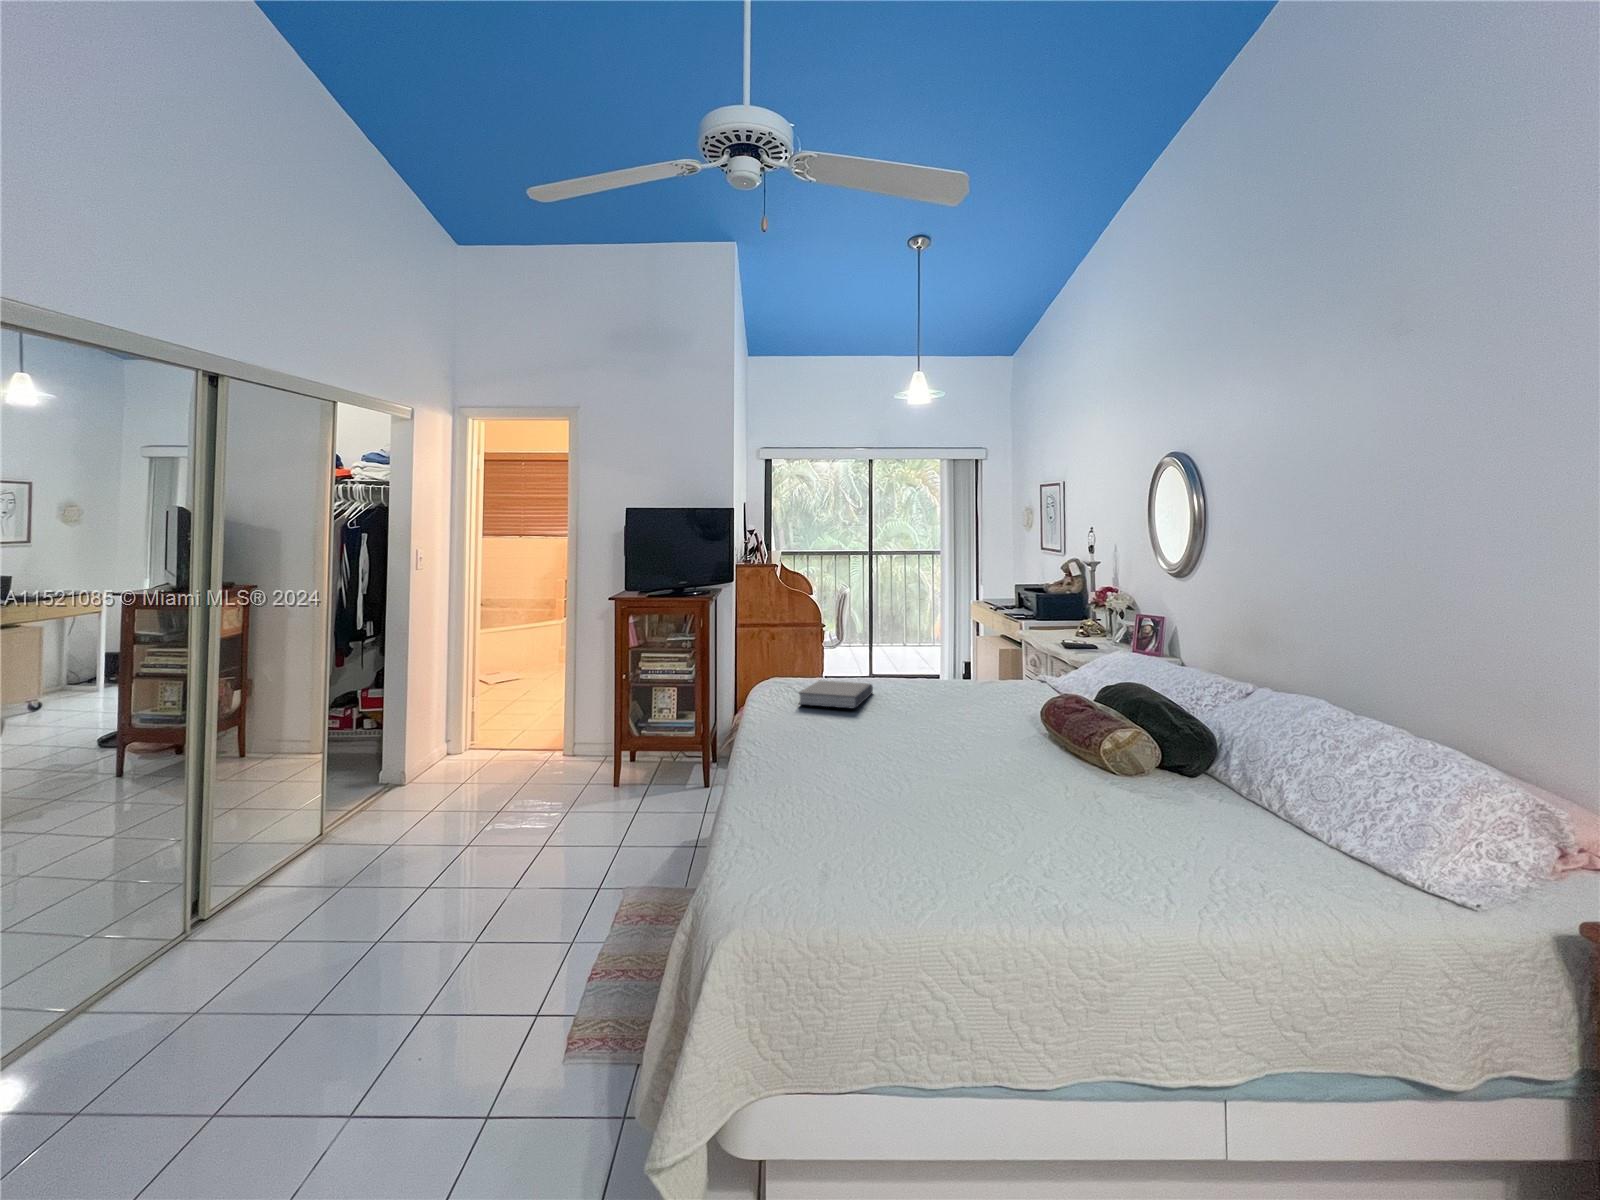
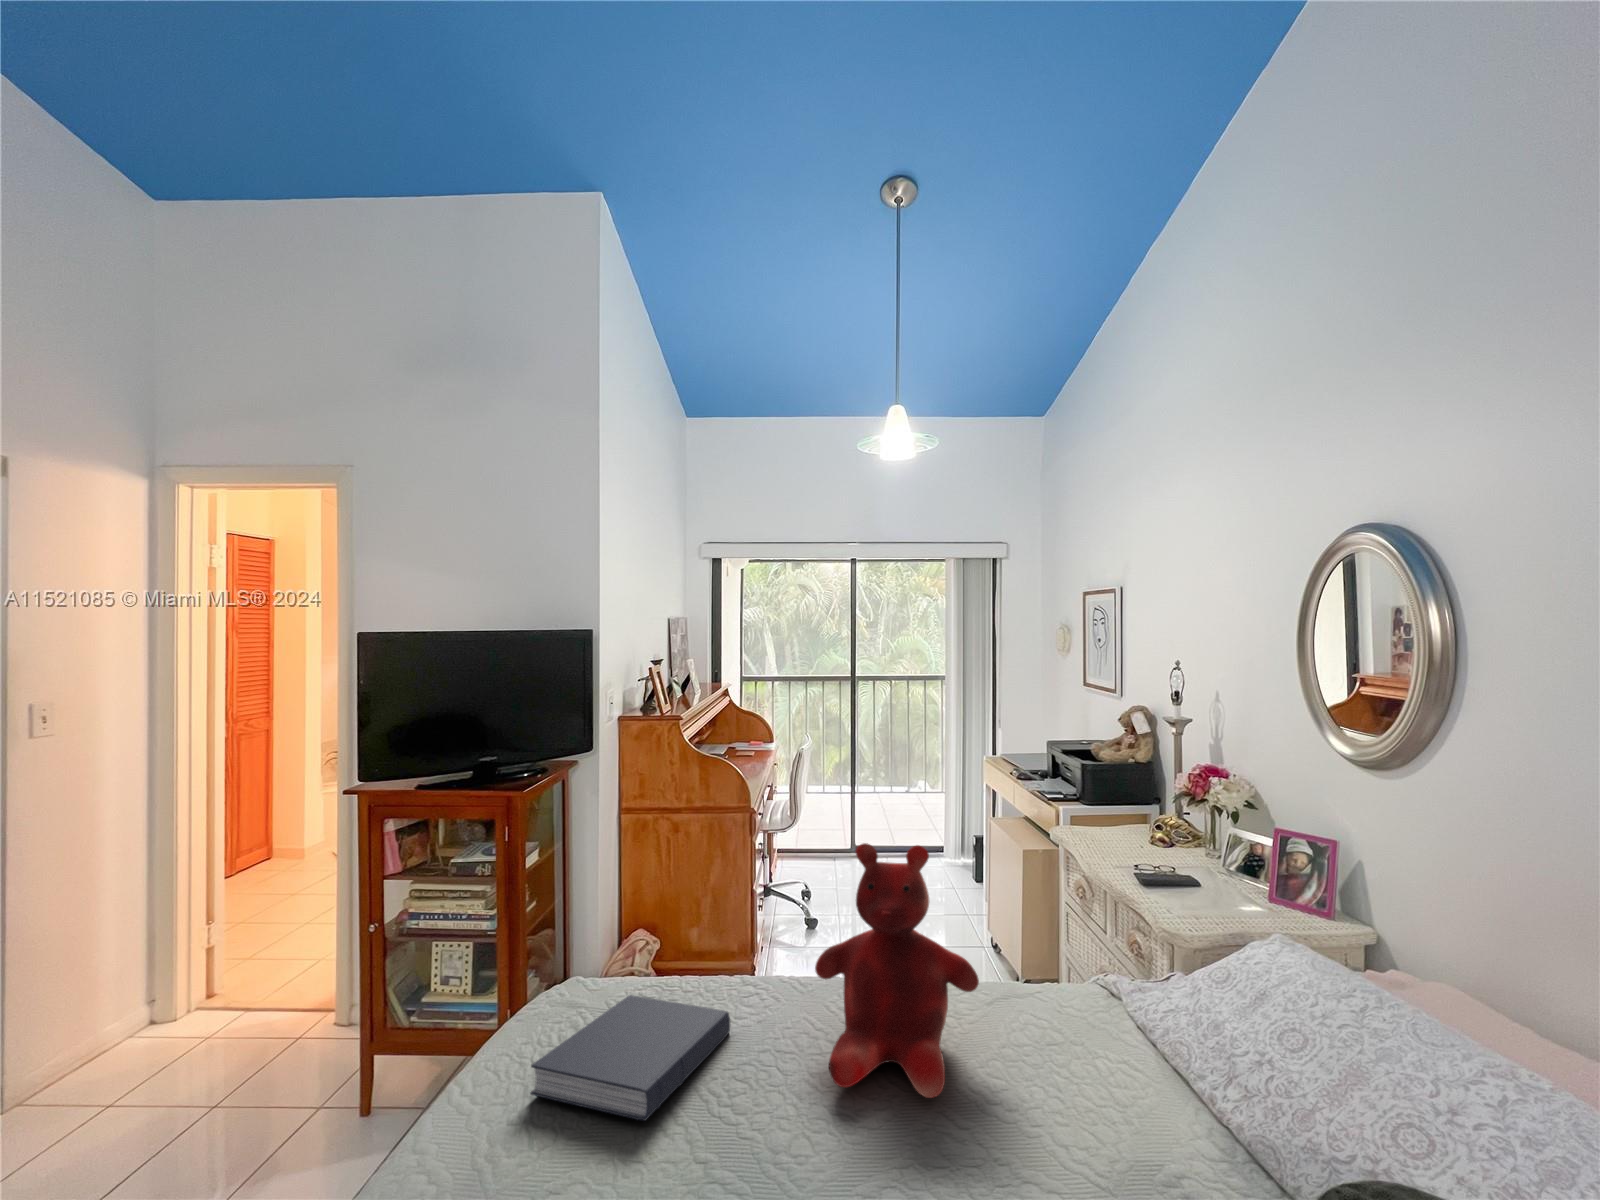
teddy bear: none [914,606,992,704] -> present [815,843,979,1098]

